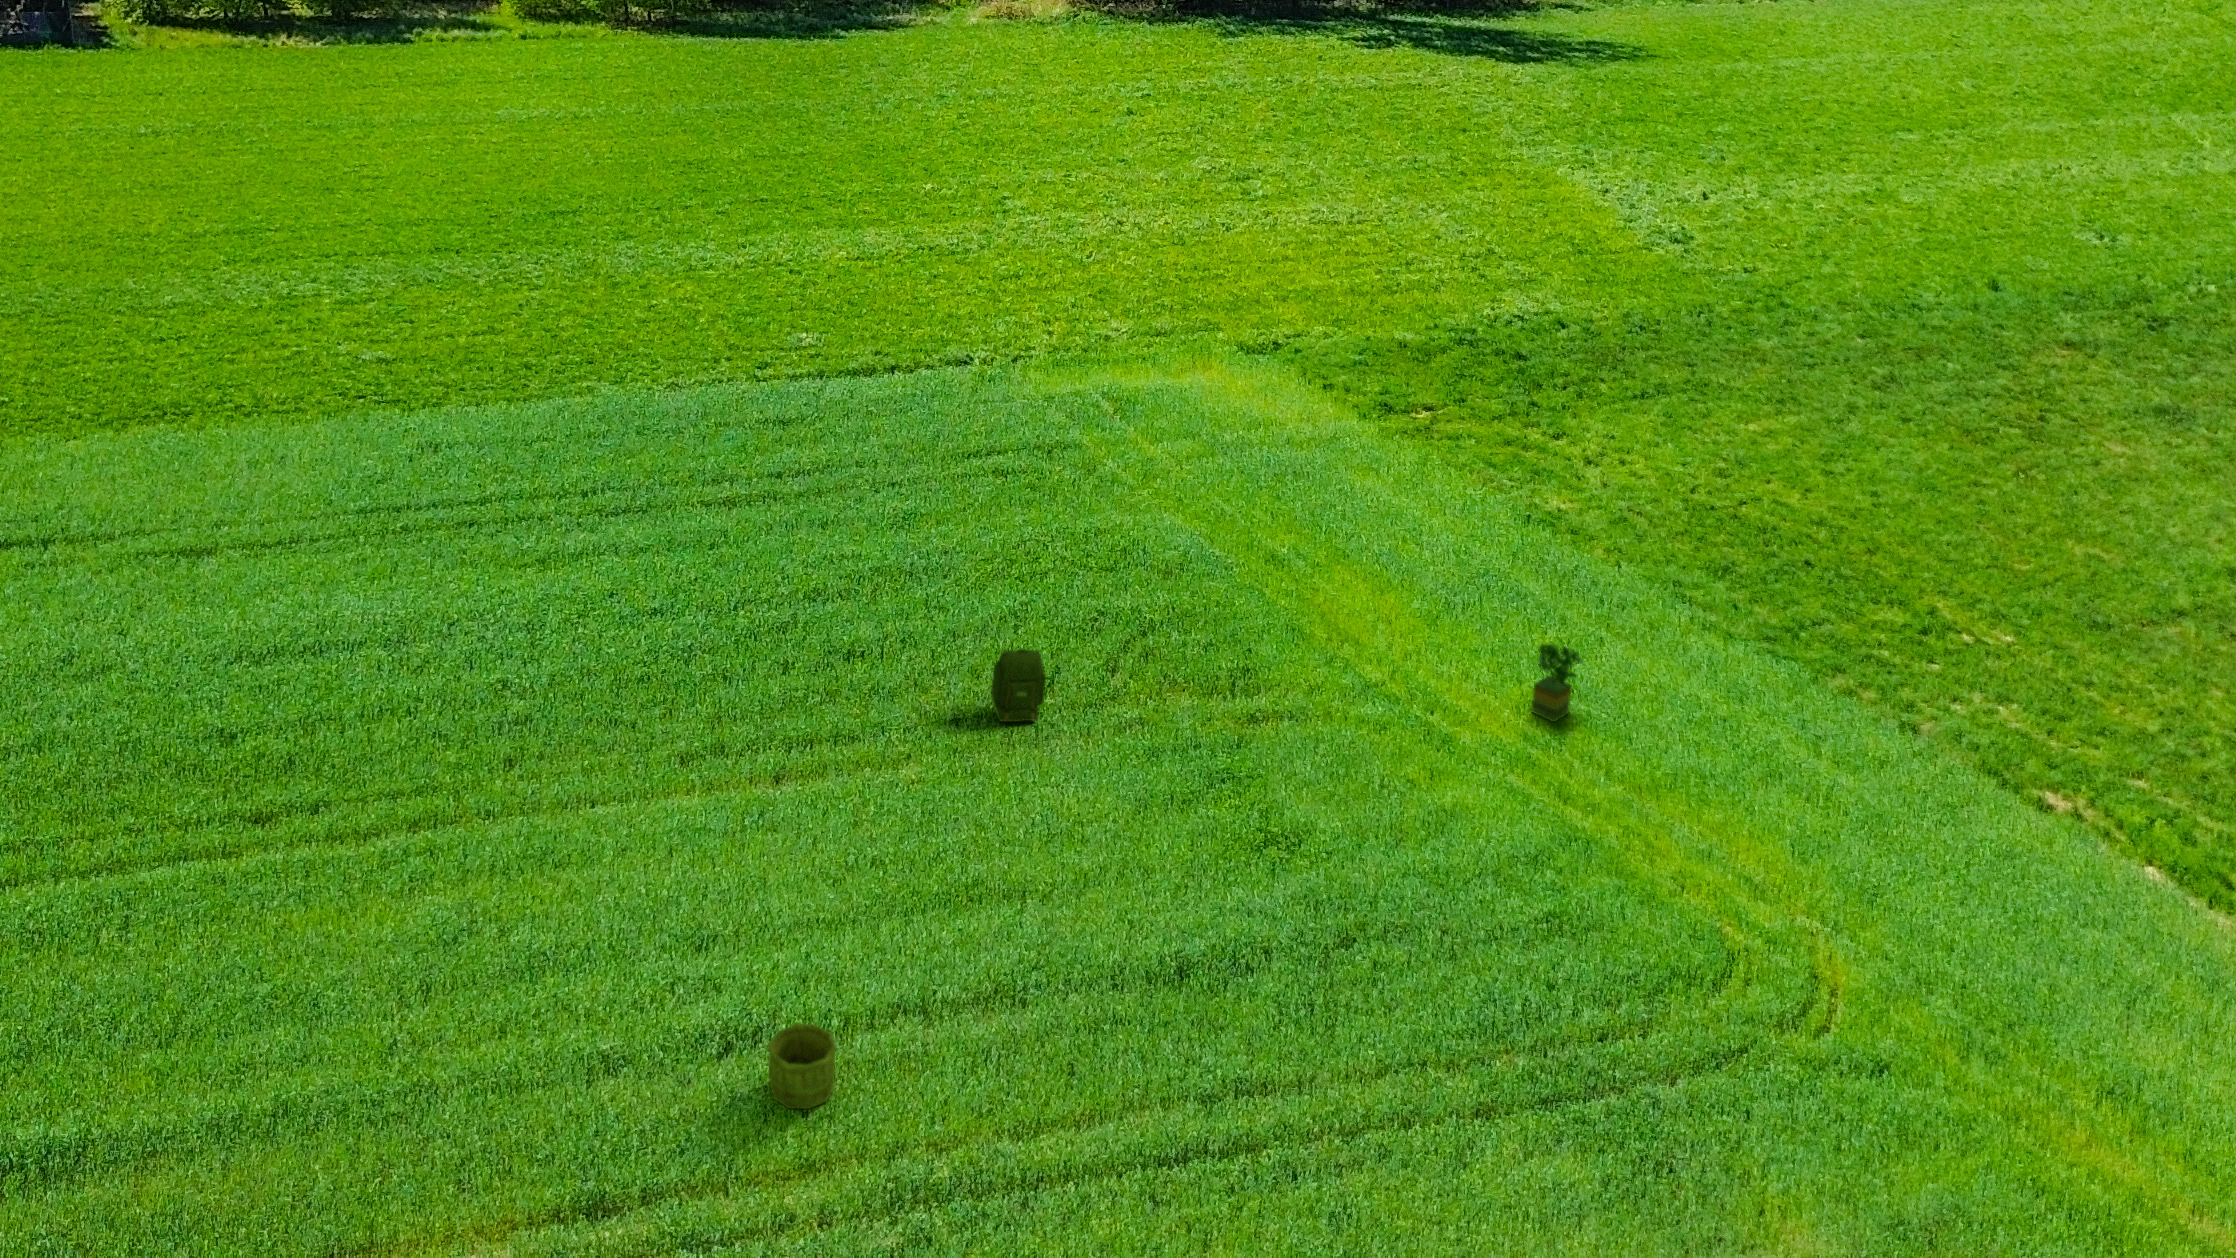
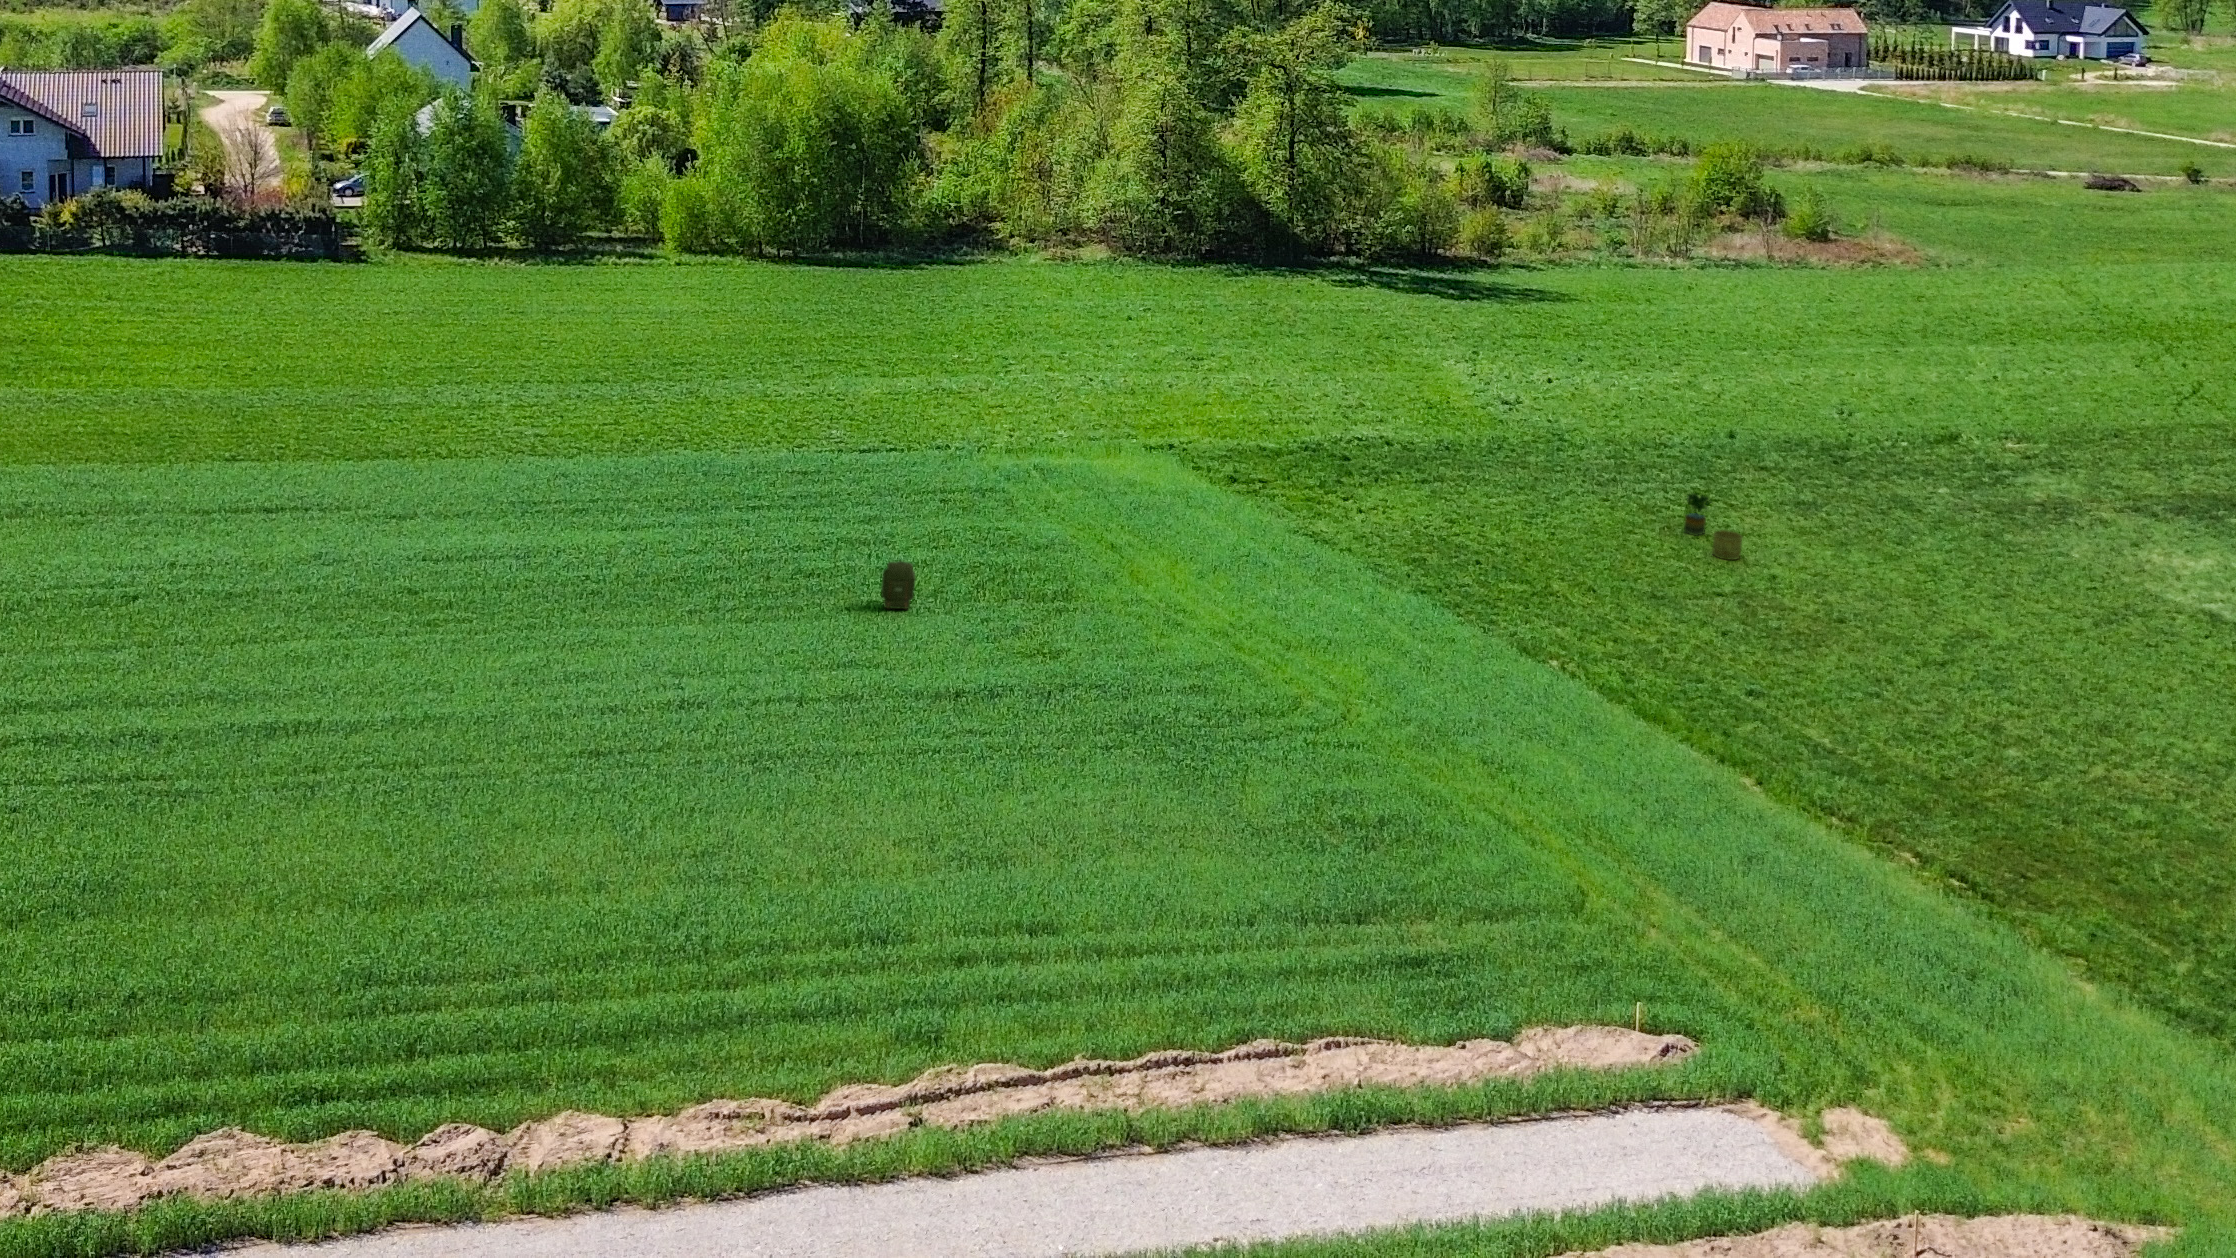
potted tree: present [1532,644,1583,722] -> present [1684,493,1711,536]
wooden bucket: present [768,1024,837,1109] -> present [1713,530,1743,560]

